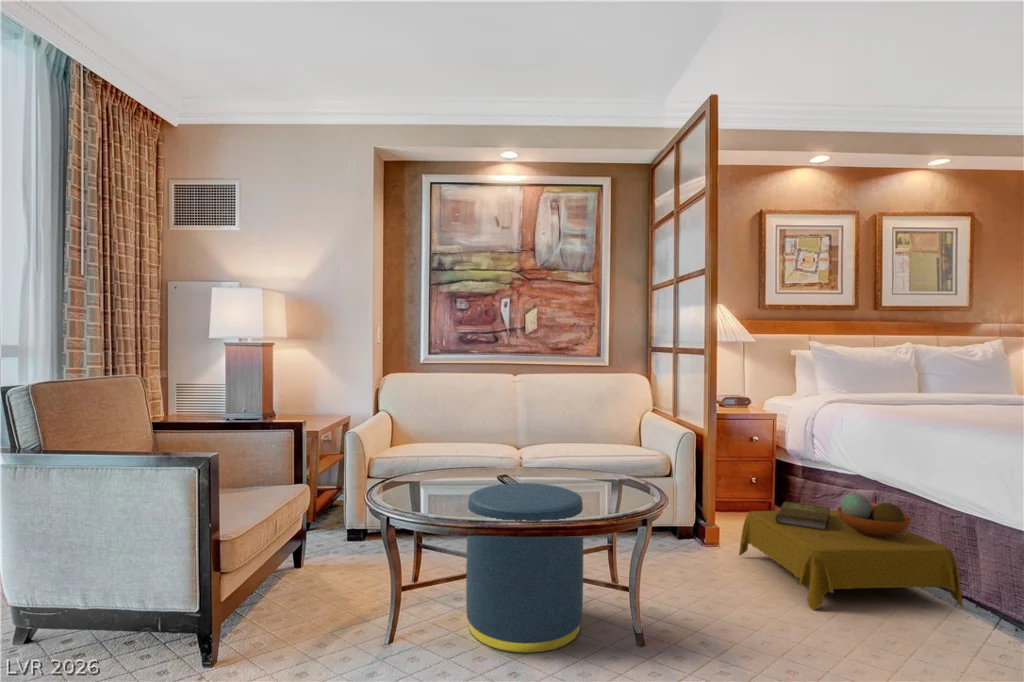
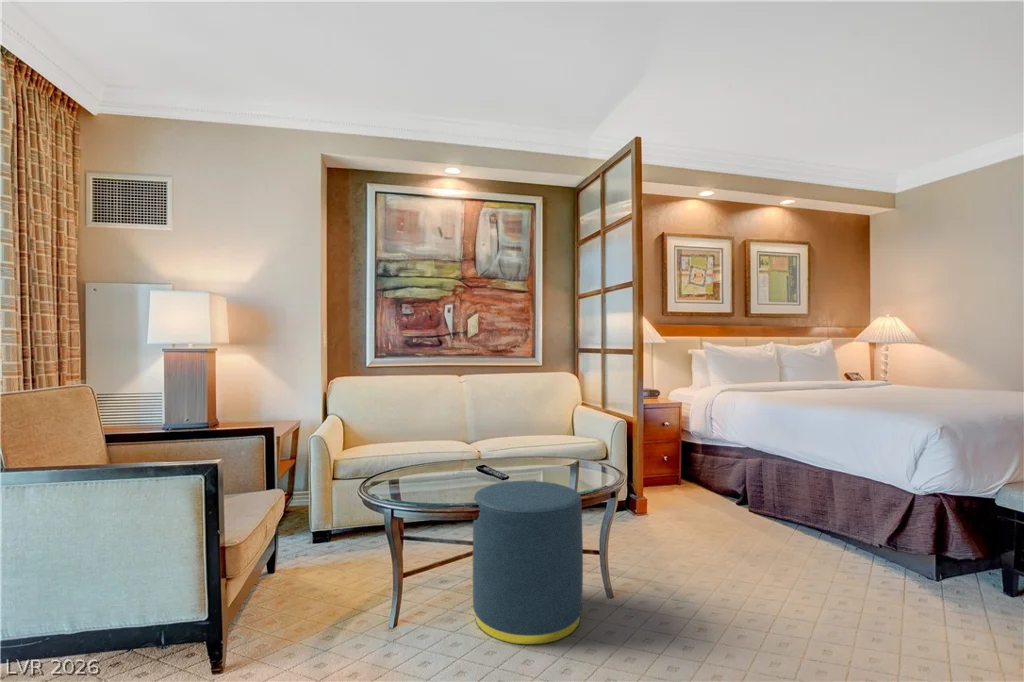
side table: present [739,494,962,610] -> none [675,471,857,573]

